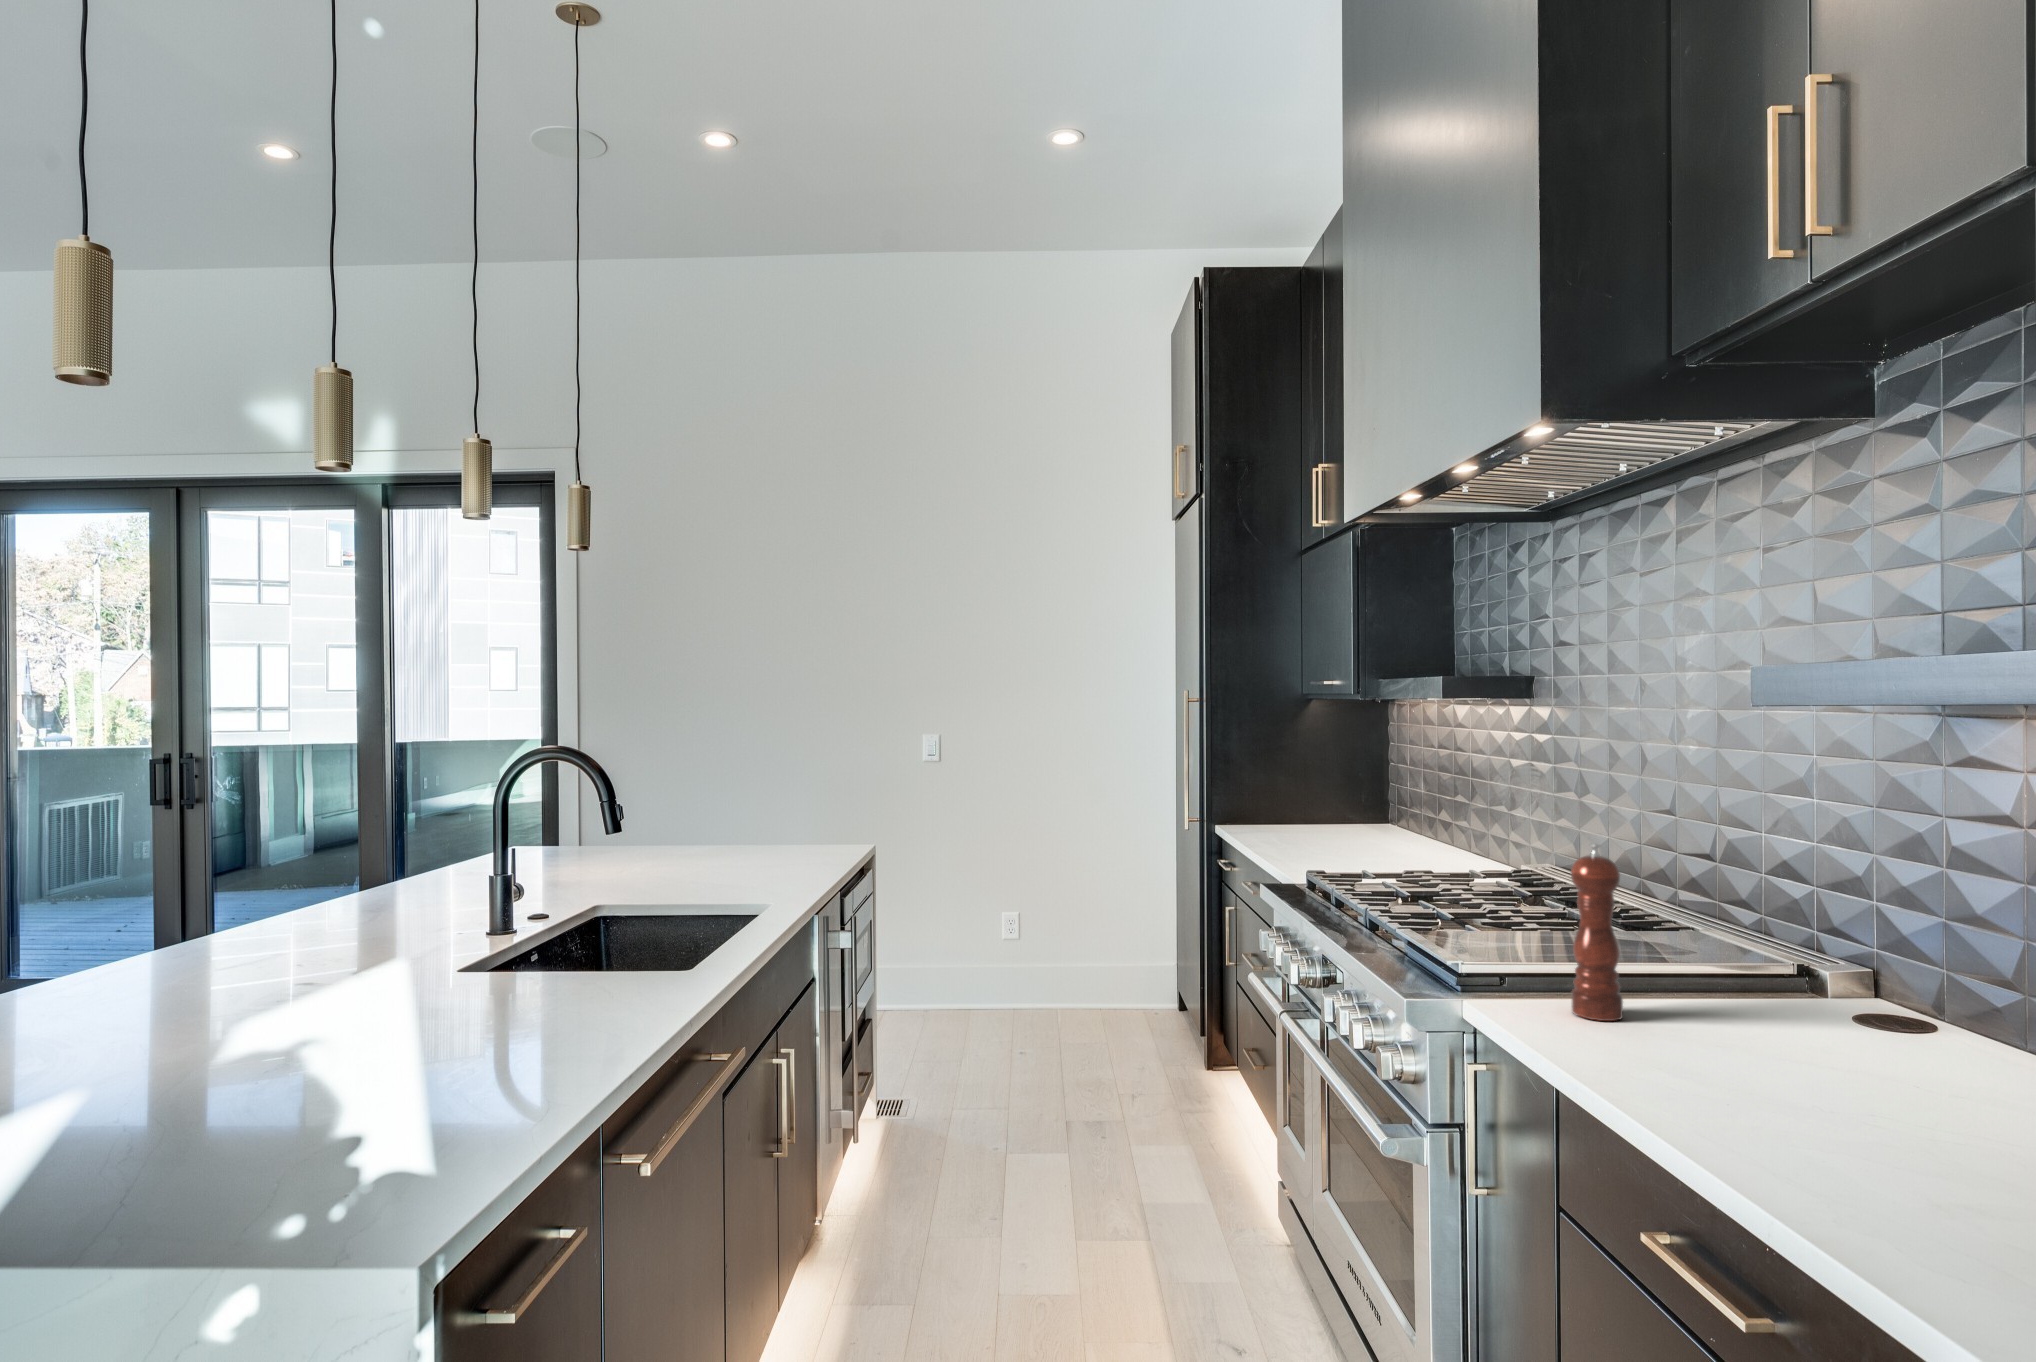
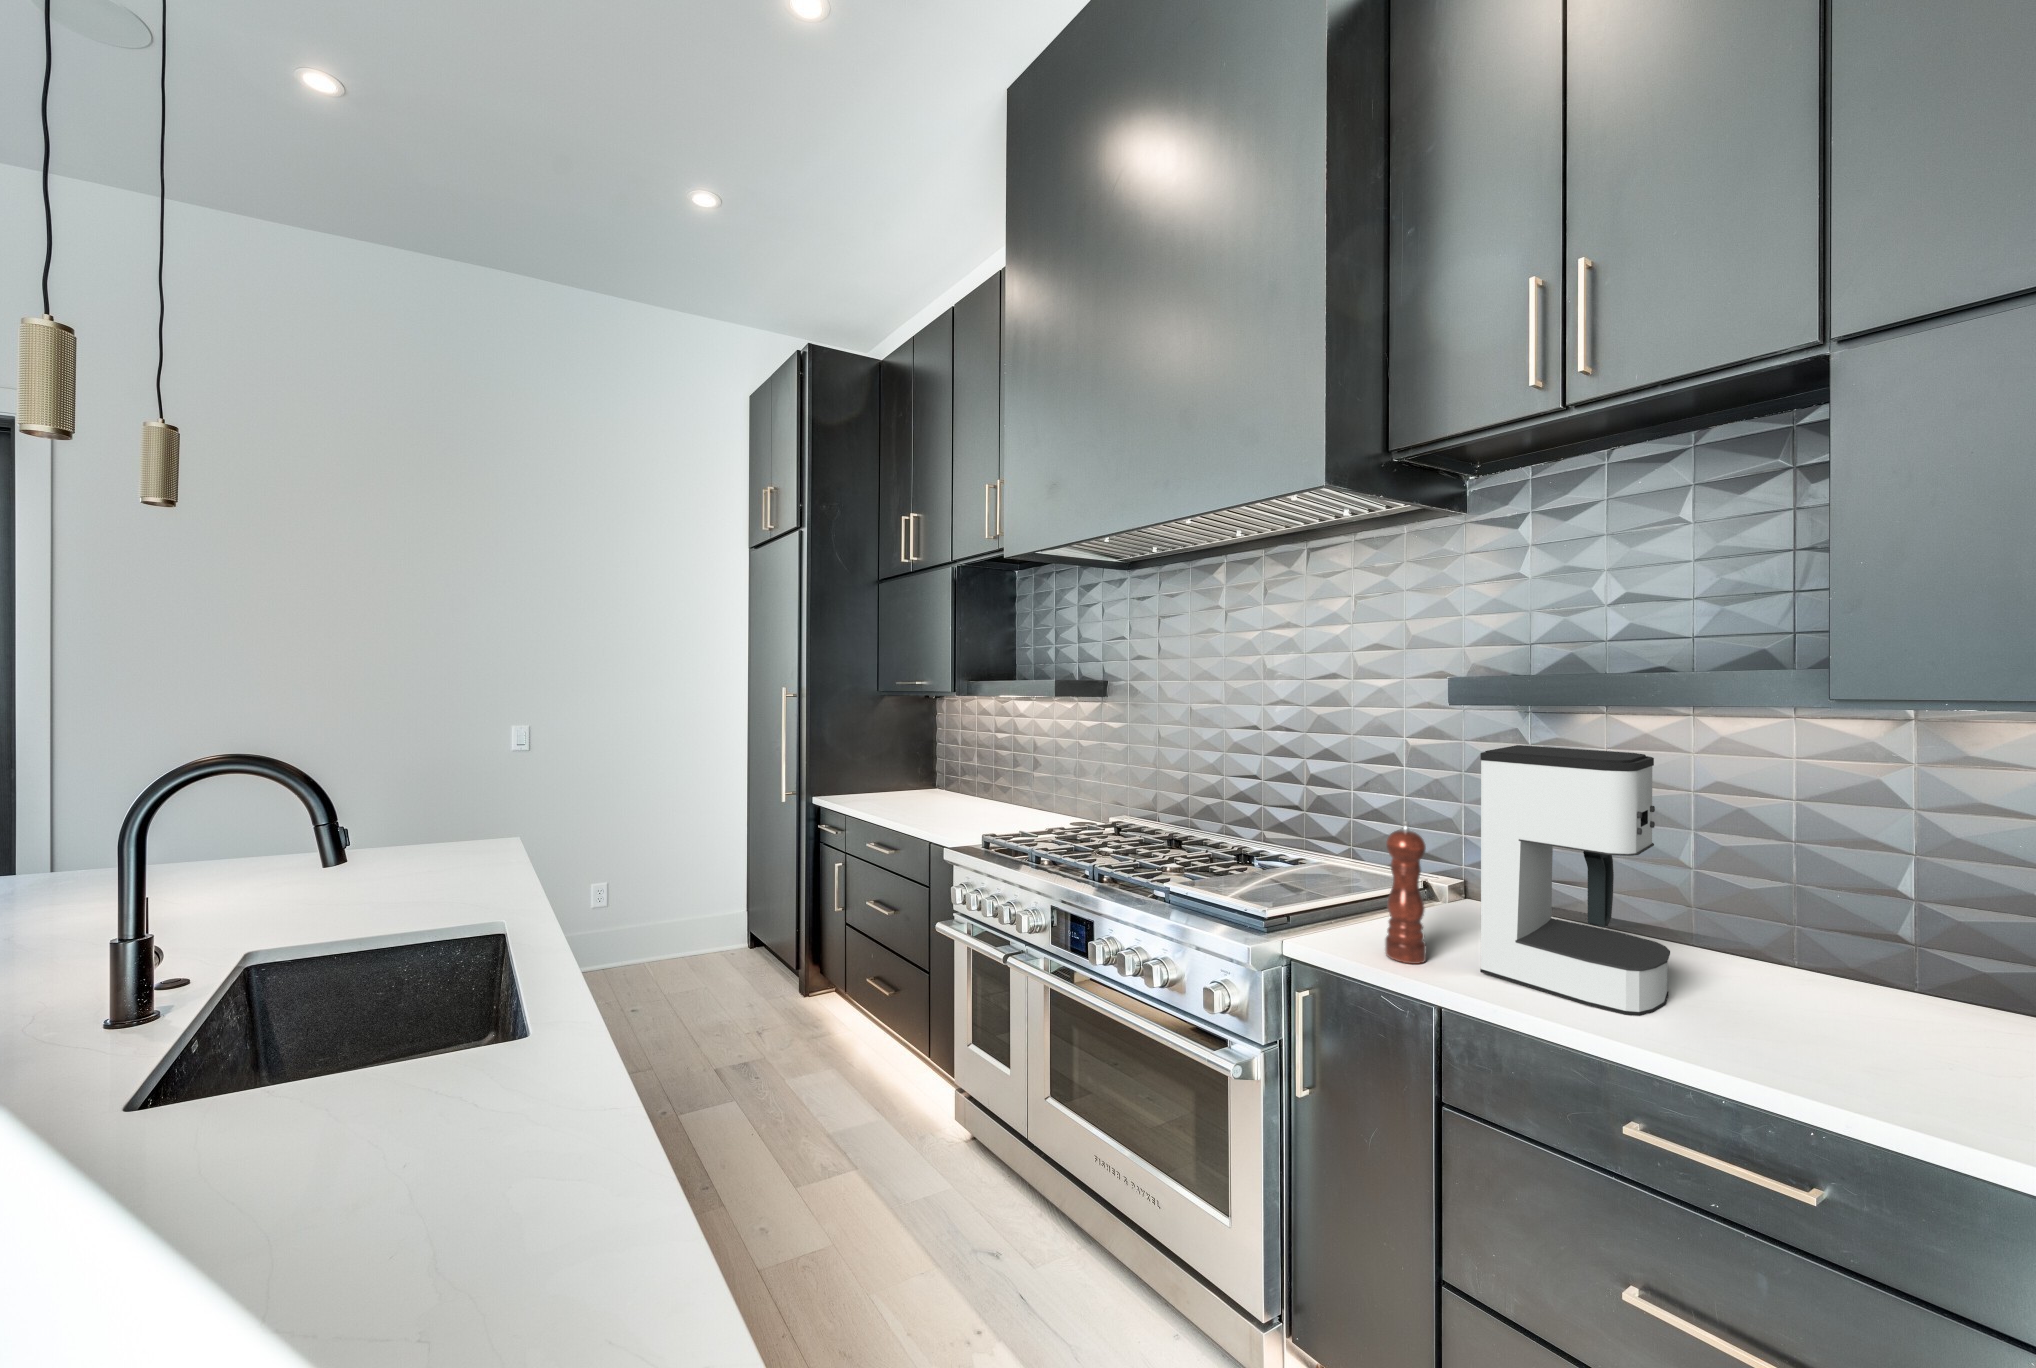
coffee maker: none [1648,755,1887,1100] -> present [1480,745,1670,1016]

